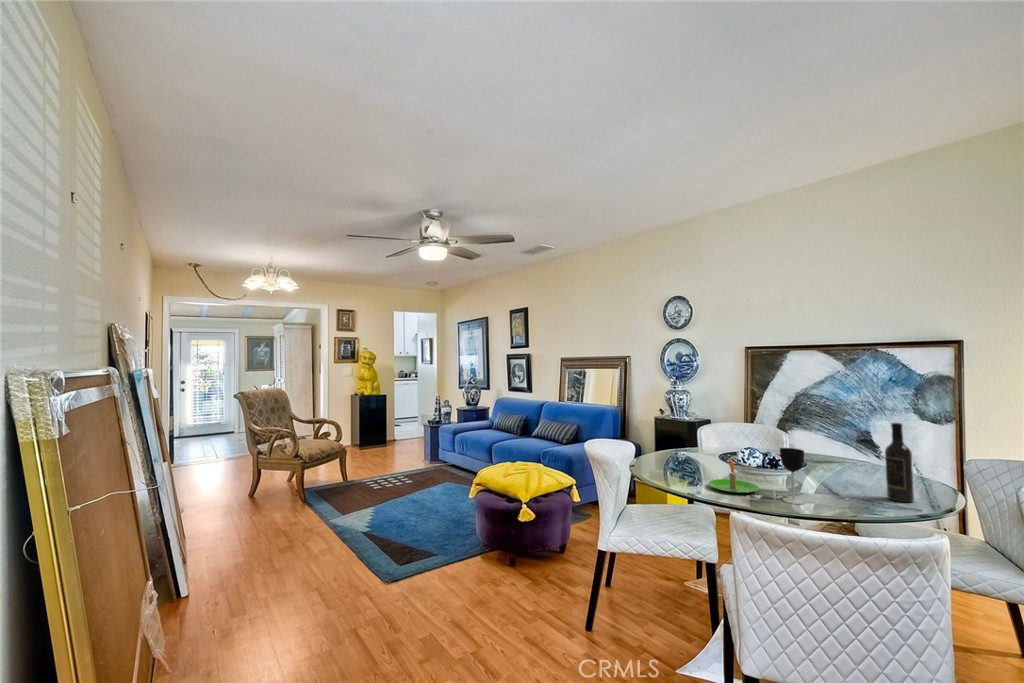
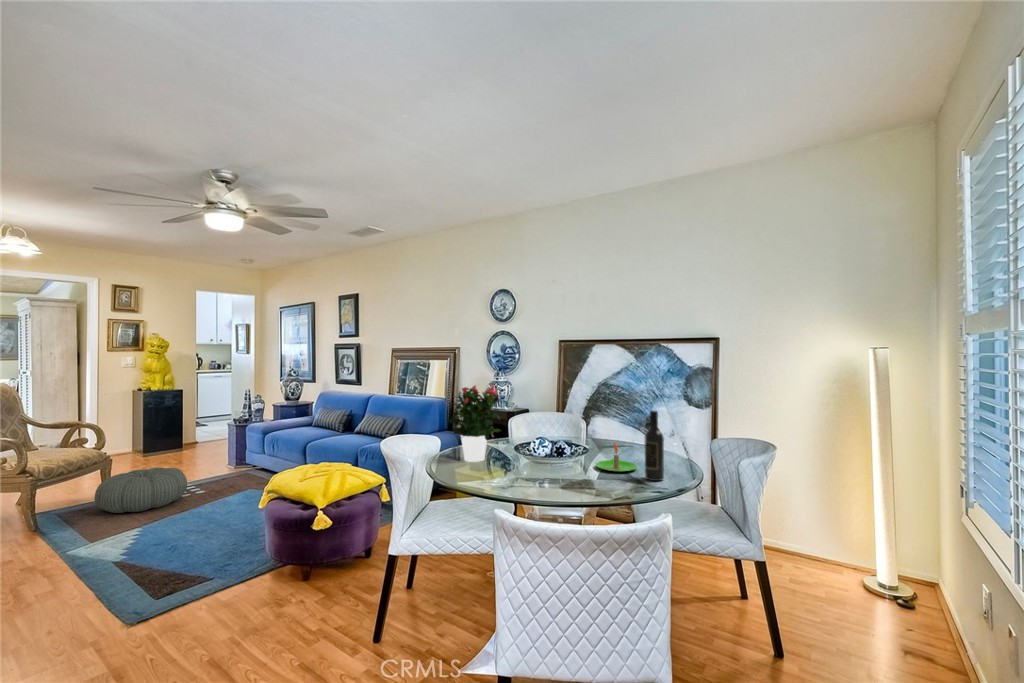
potted flower: none [647,392,700,469] -> present [449,385,501,462]
wine glass: present [780,448,805,504] -> none [557,438,577,491]
pouf: none [339,458,400,493] -> present [94,468,187,513]
candle: present [708,459,759,493] -> present [596,442,638,472]

